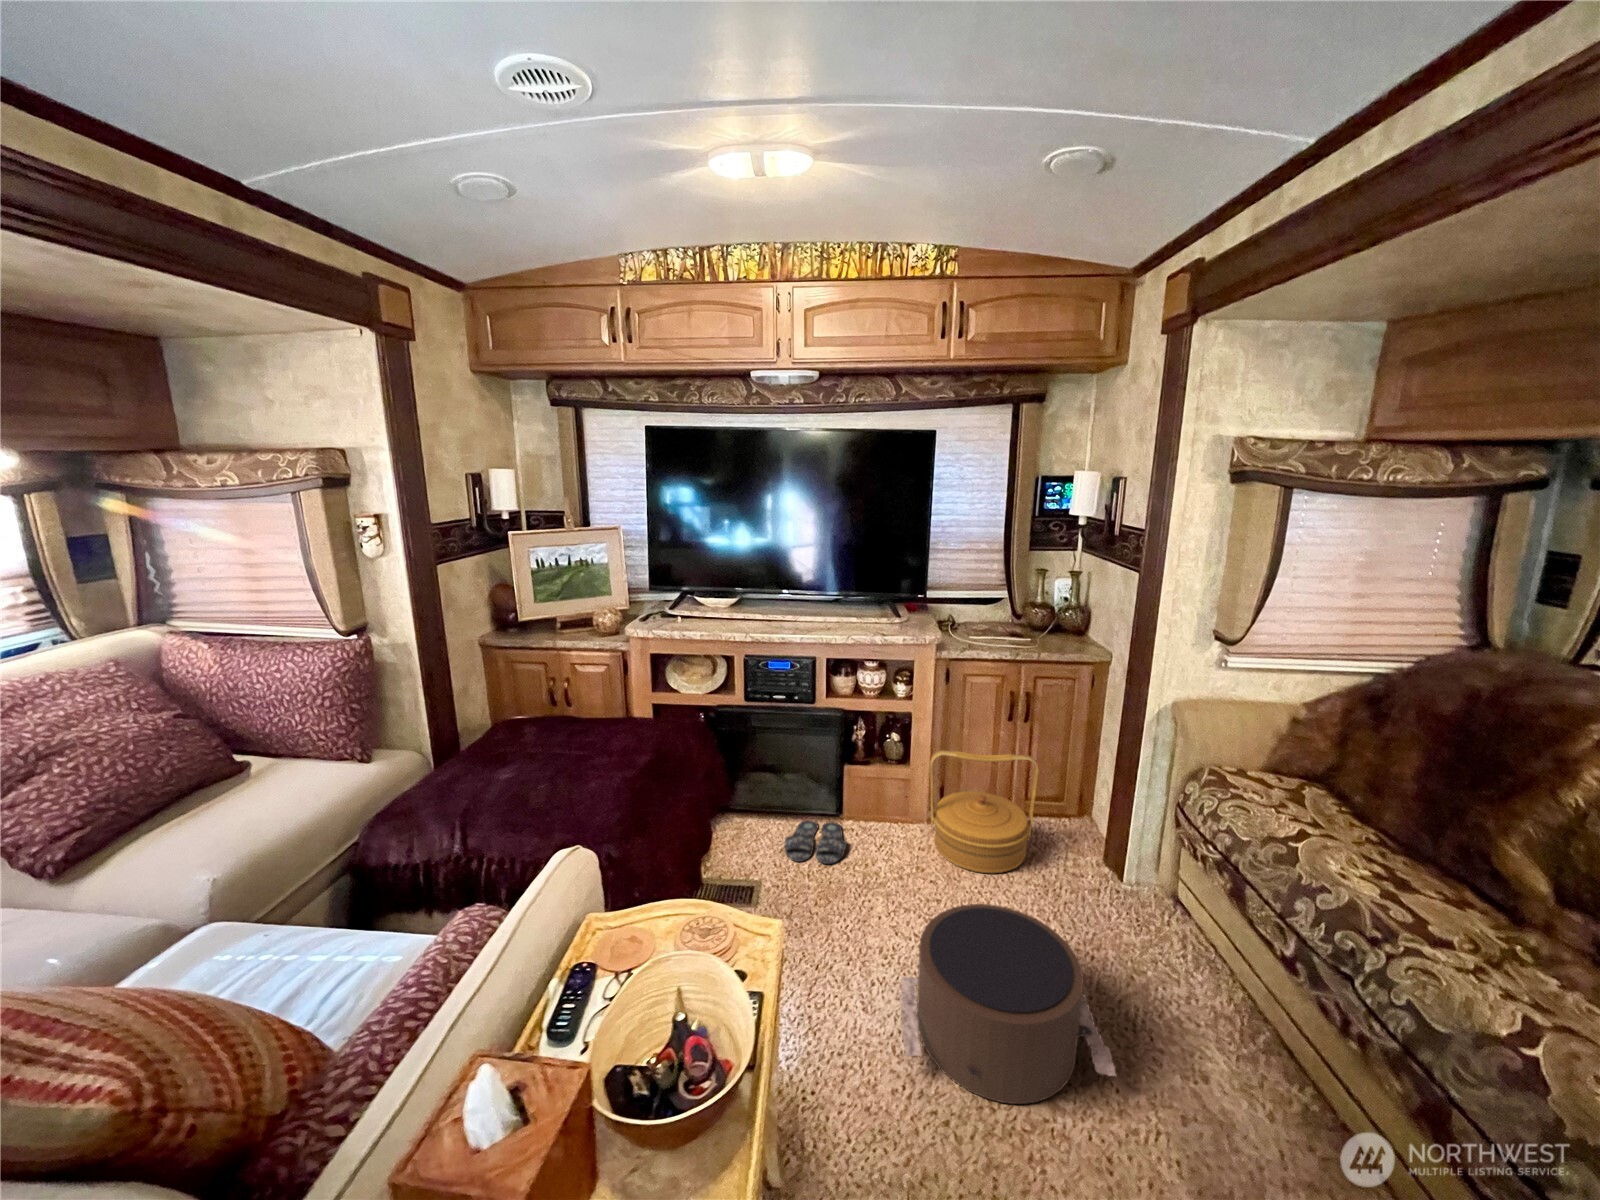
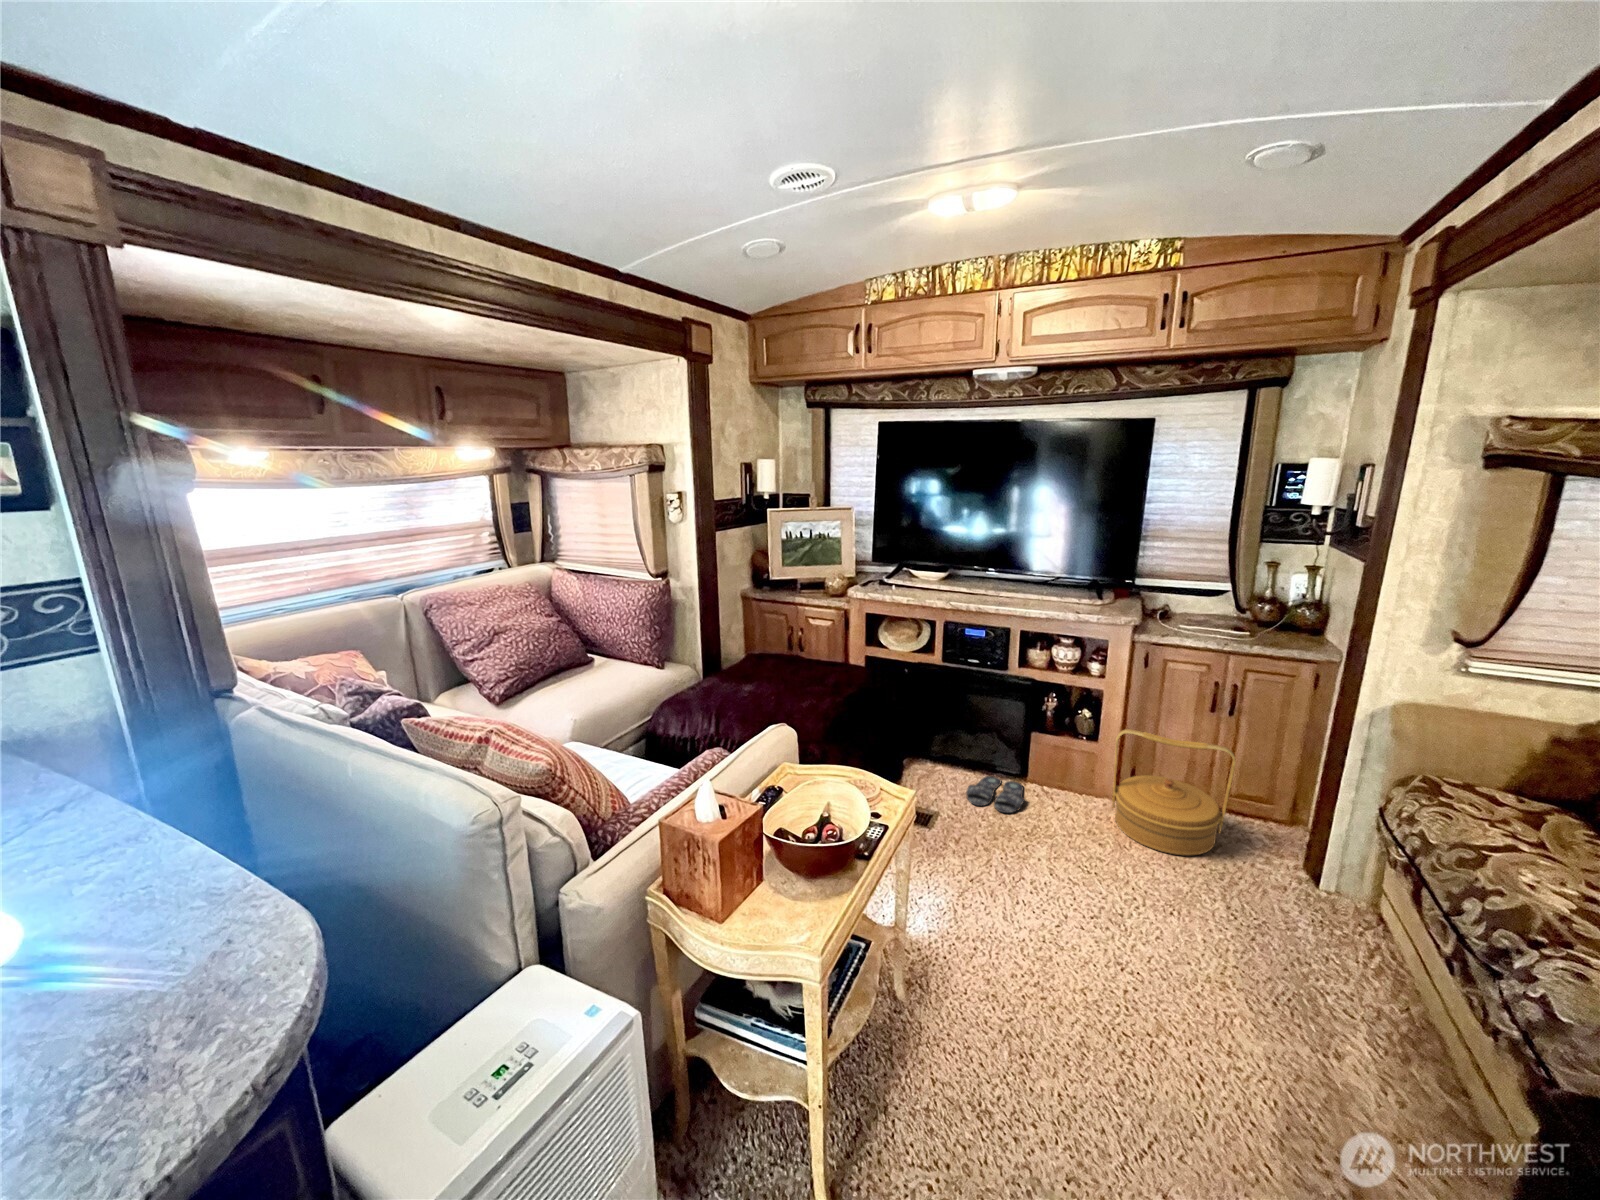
pouf: present [900,904,1116,1104] -> none [1037,859,1248,1034]

